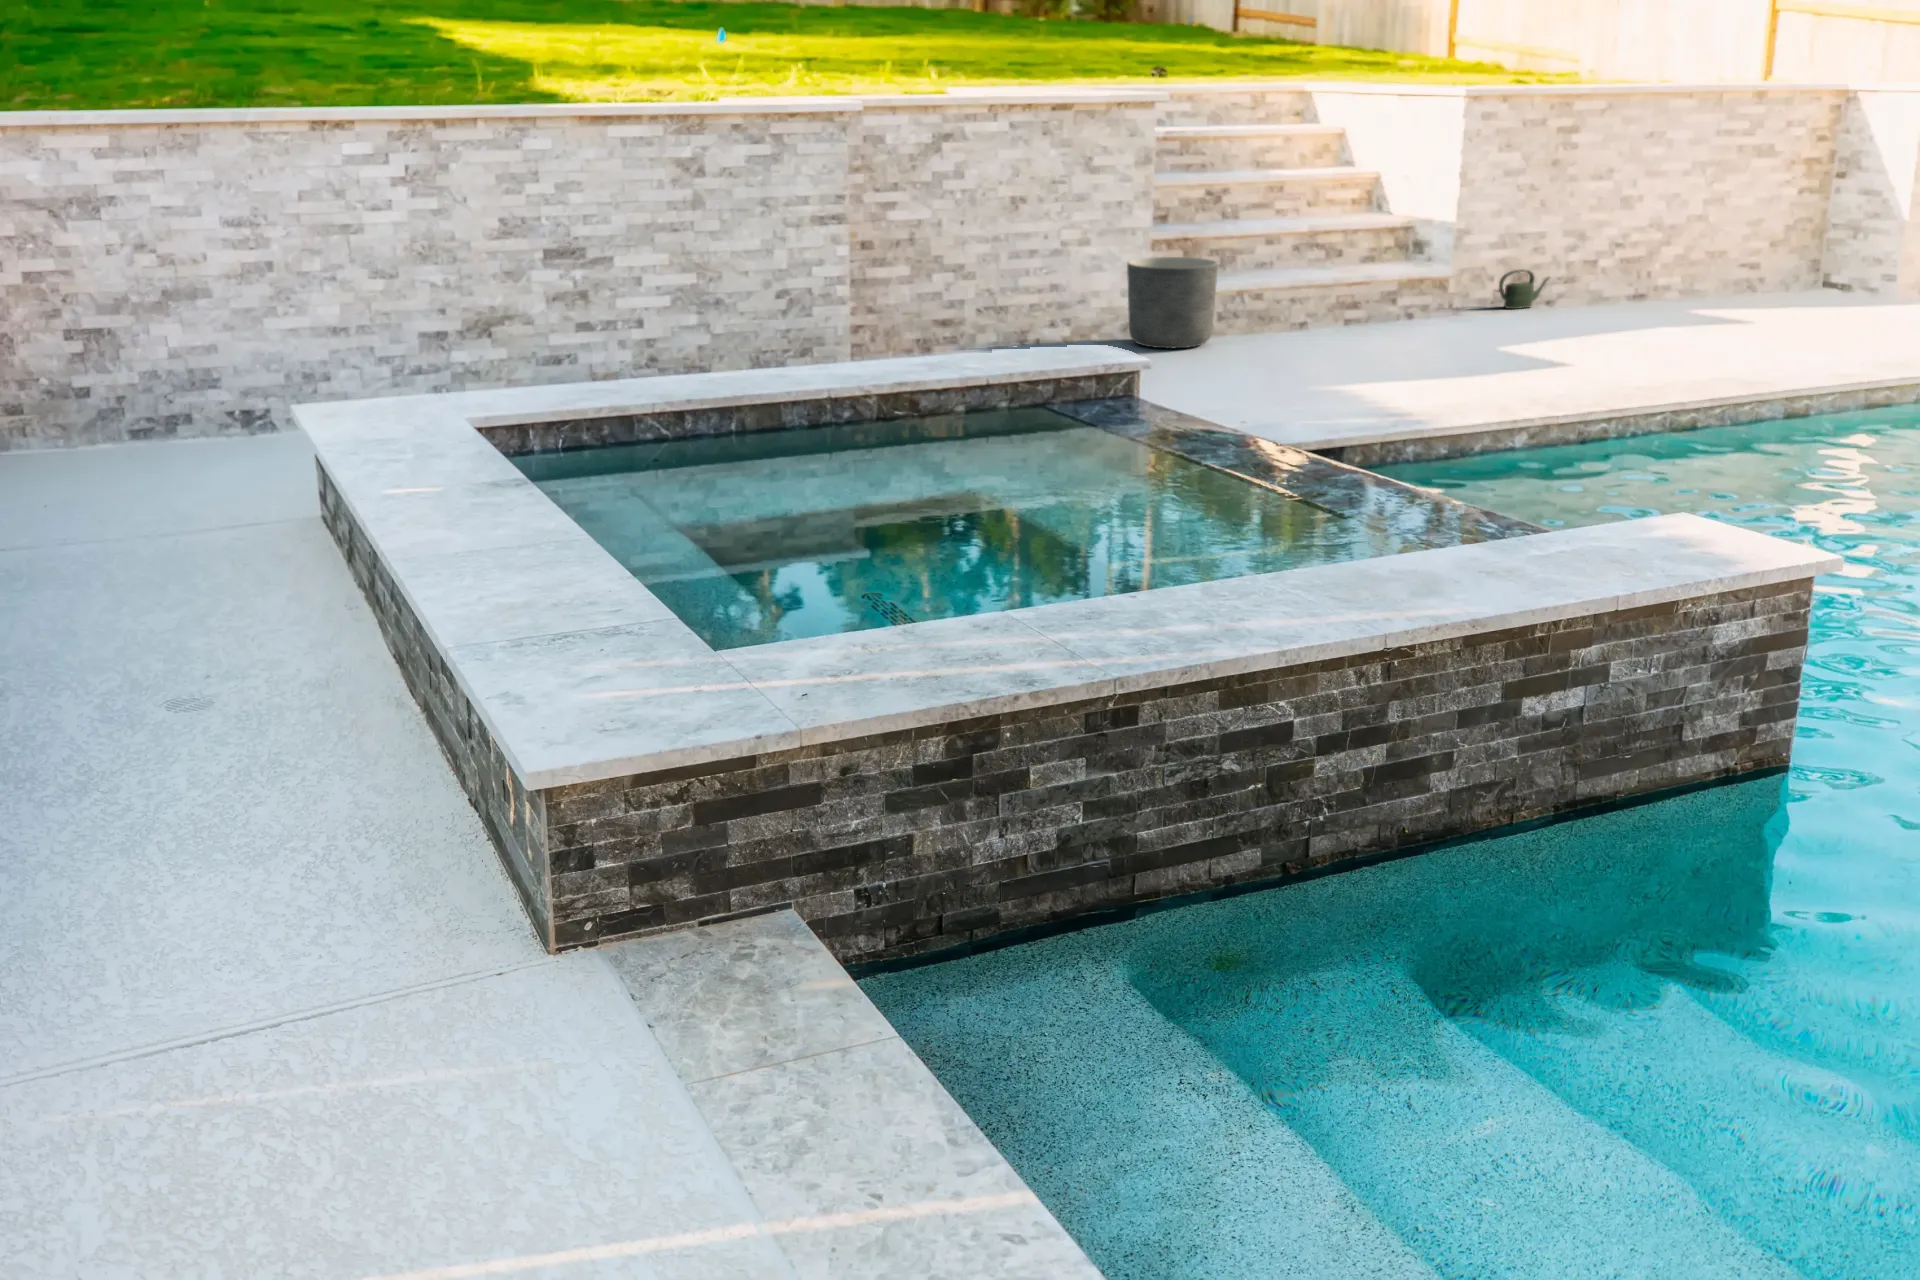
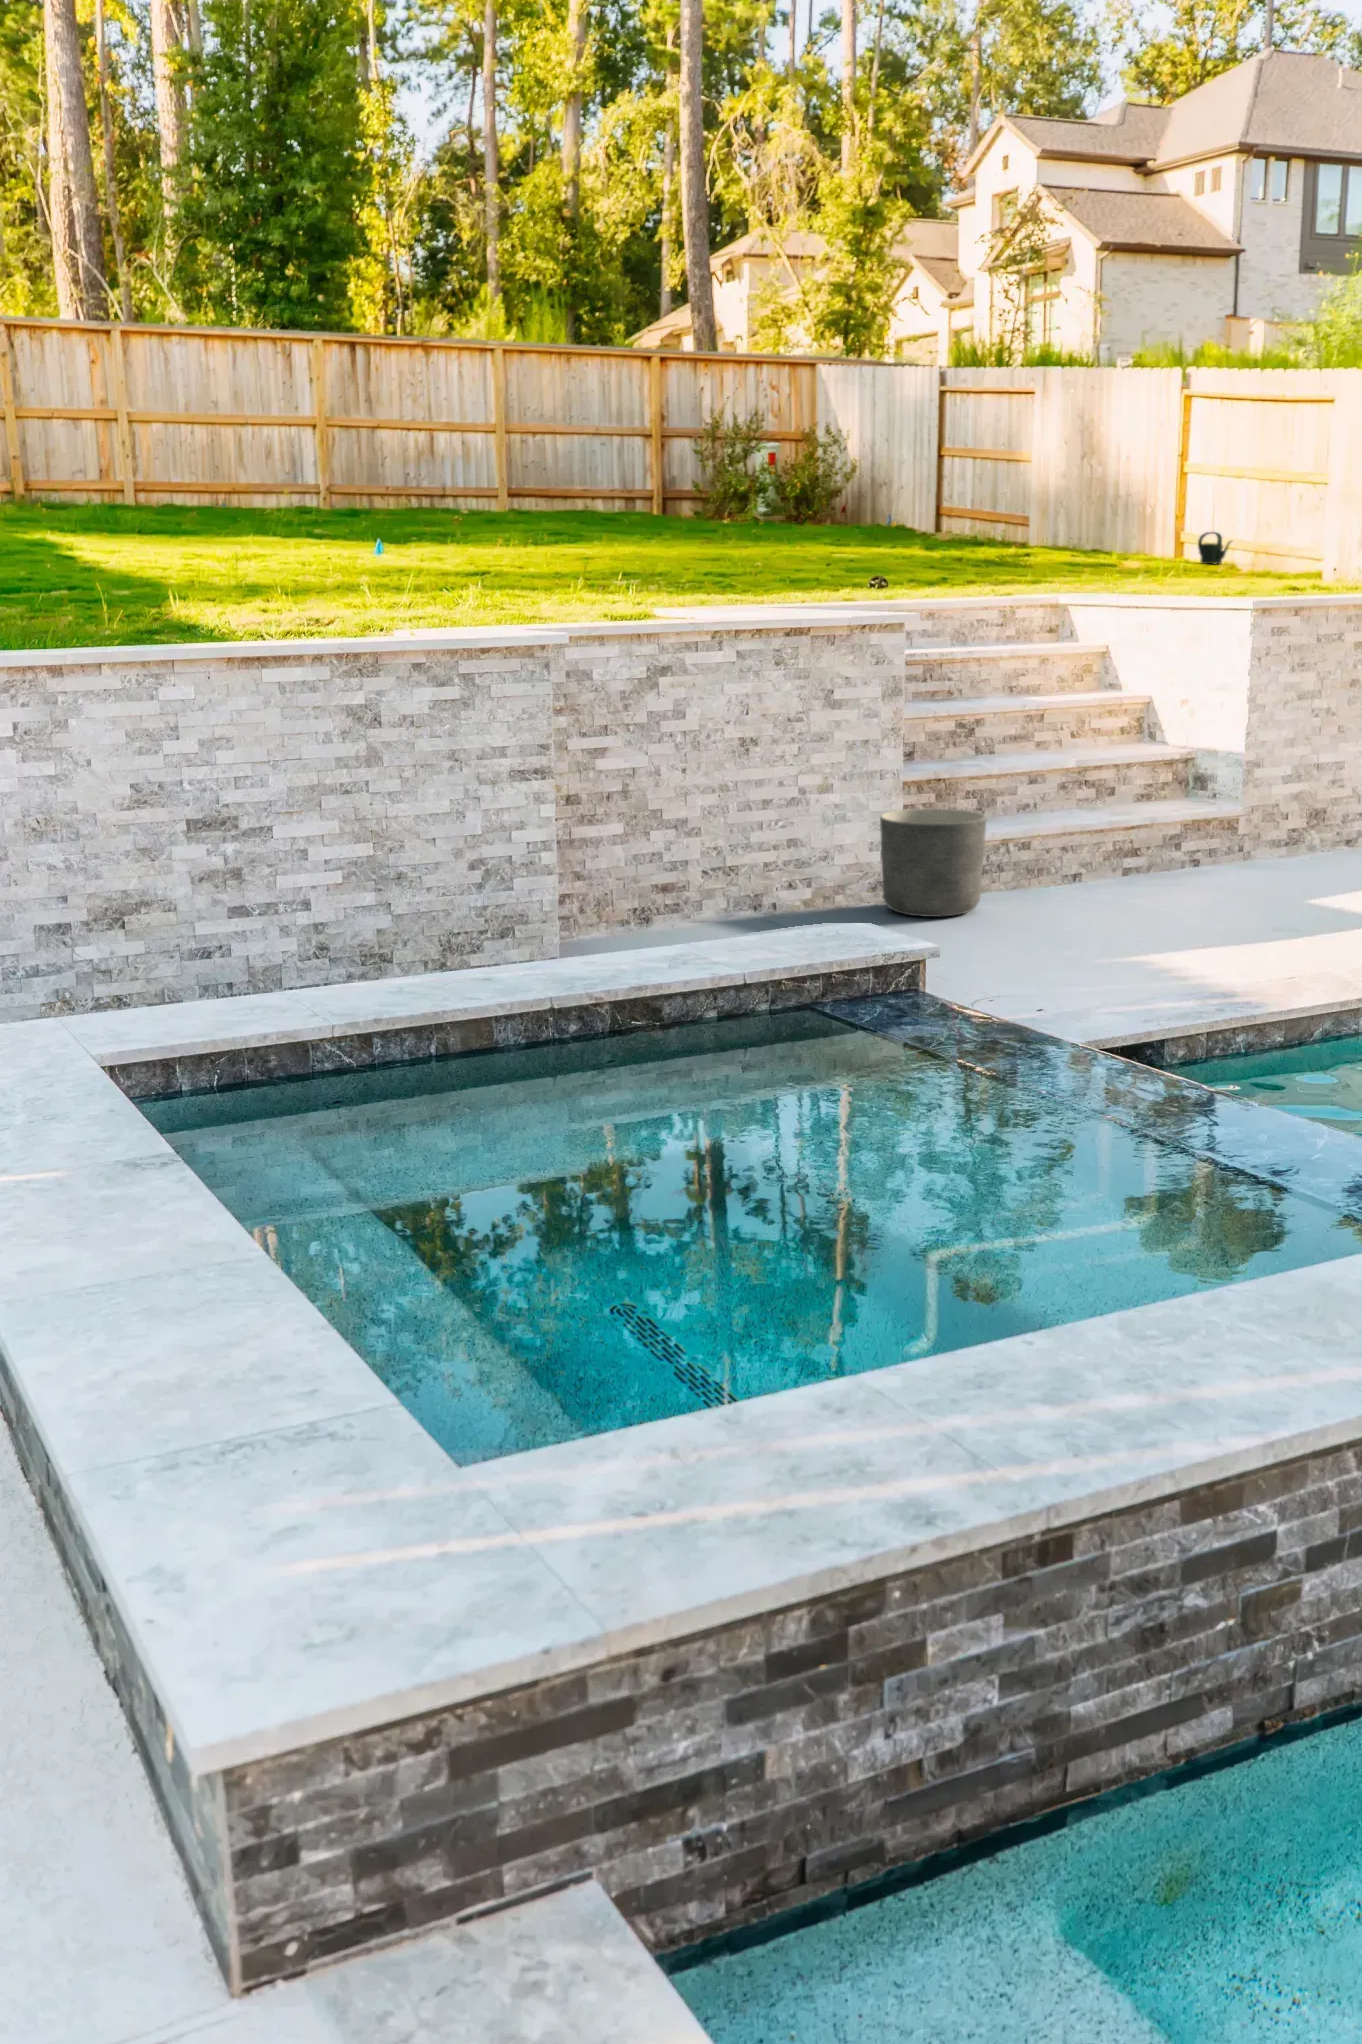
watering can: present [1499,270,1549,309] -> present [1198,532,1230,564]

